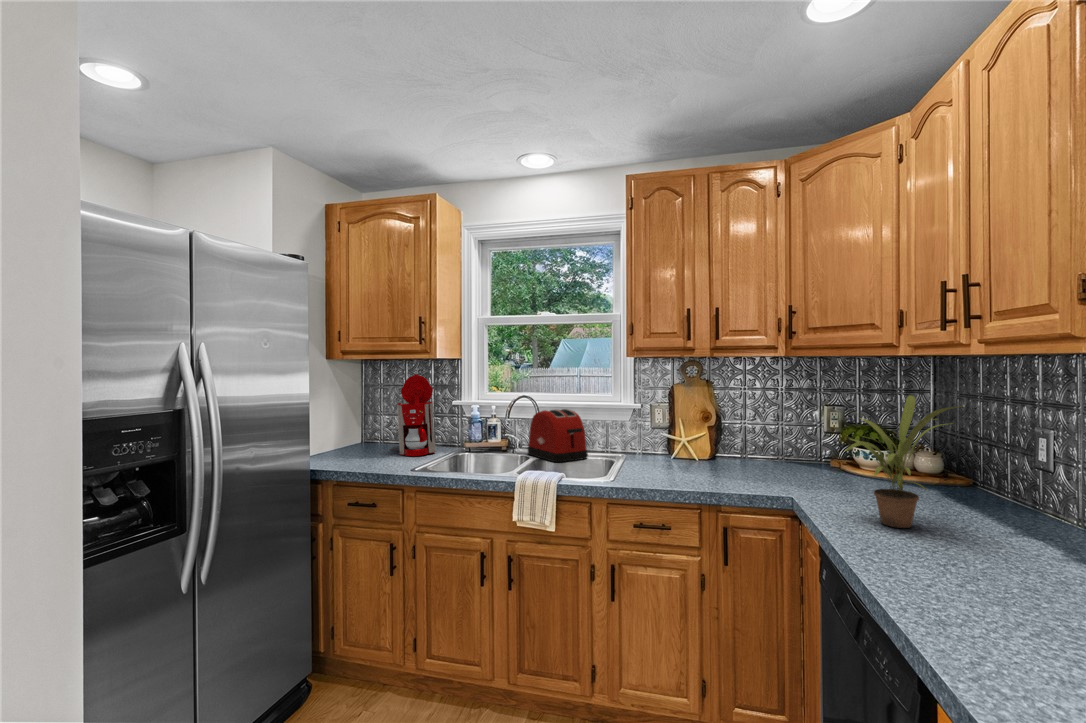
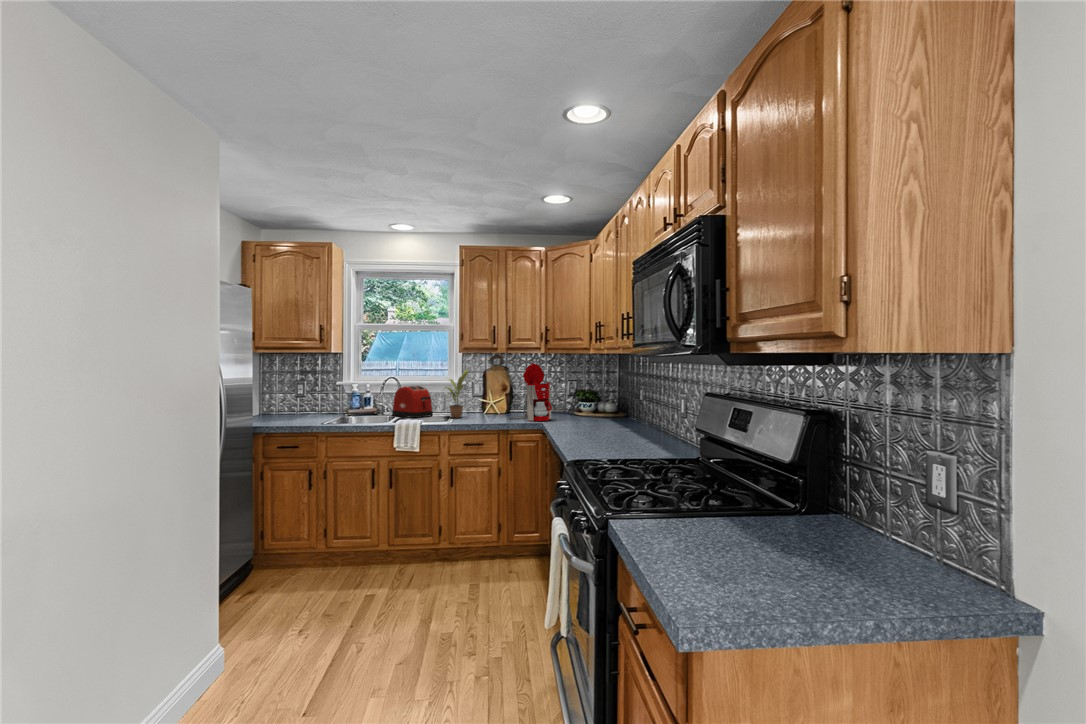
coffee maker: present [391,374,435,456] -> present [510,363,552,421]
potted plant: present [845,395,963,528] -> present [445,369,469,418]

